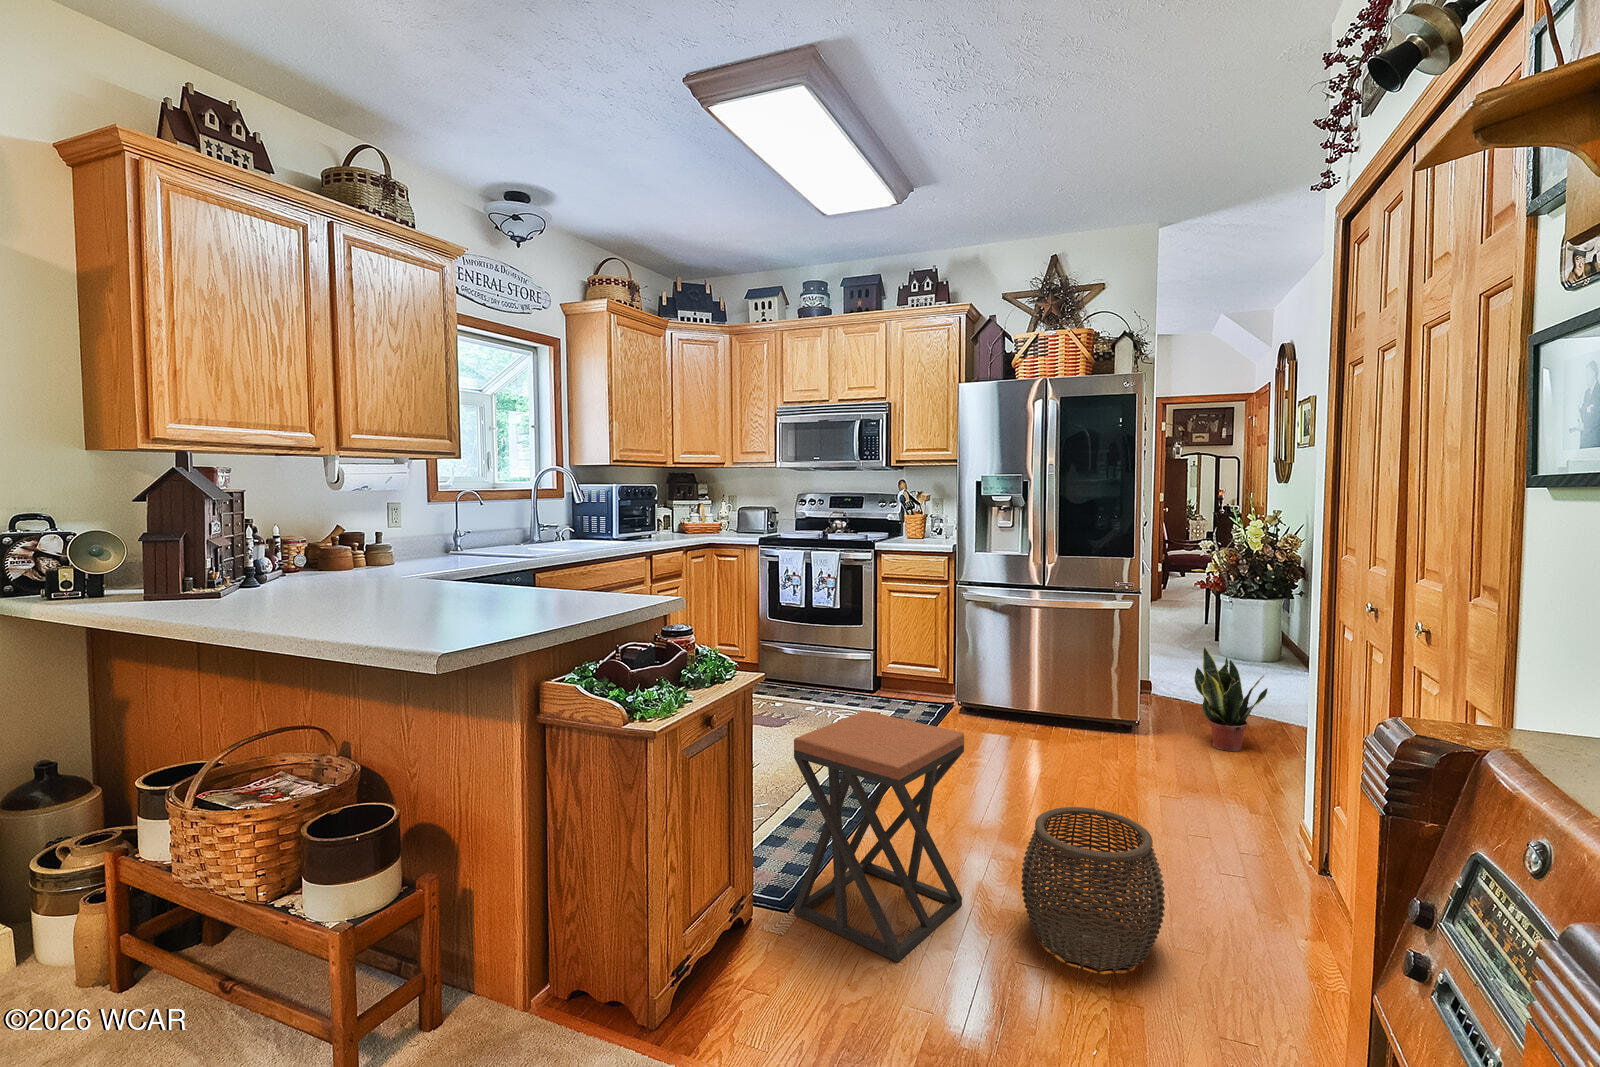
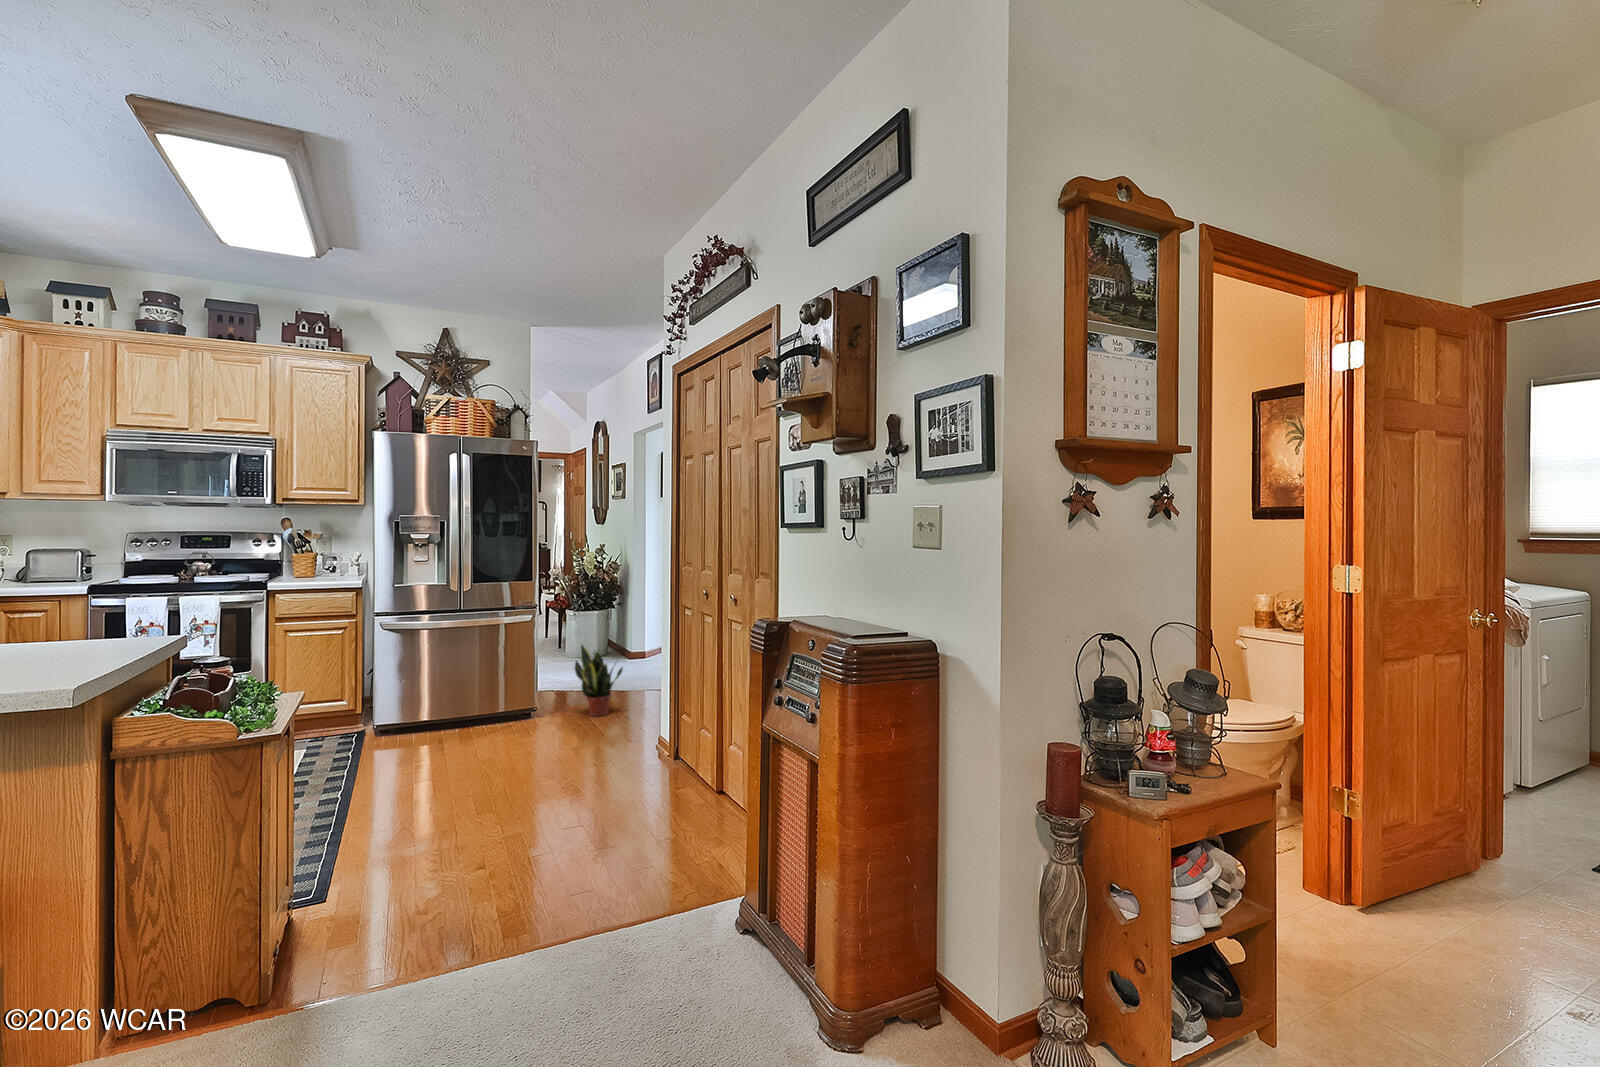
stool: present [794,711,964,962] -> none [332,712,473,901]
woven basket: present [1021,807,1165,972] -> none [522,746,617,848]

